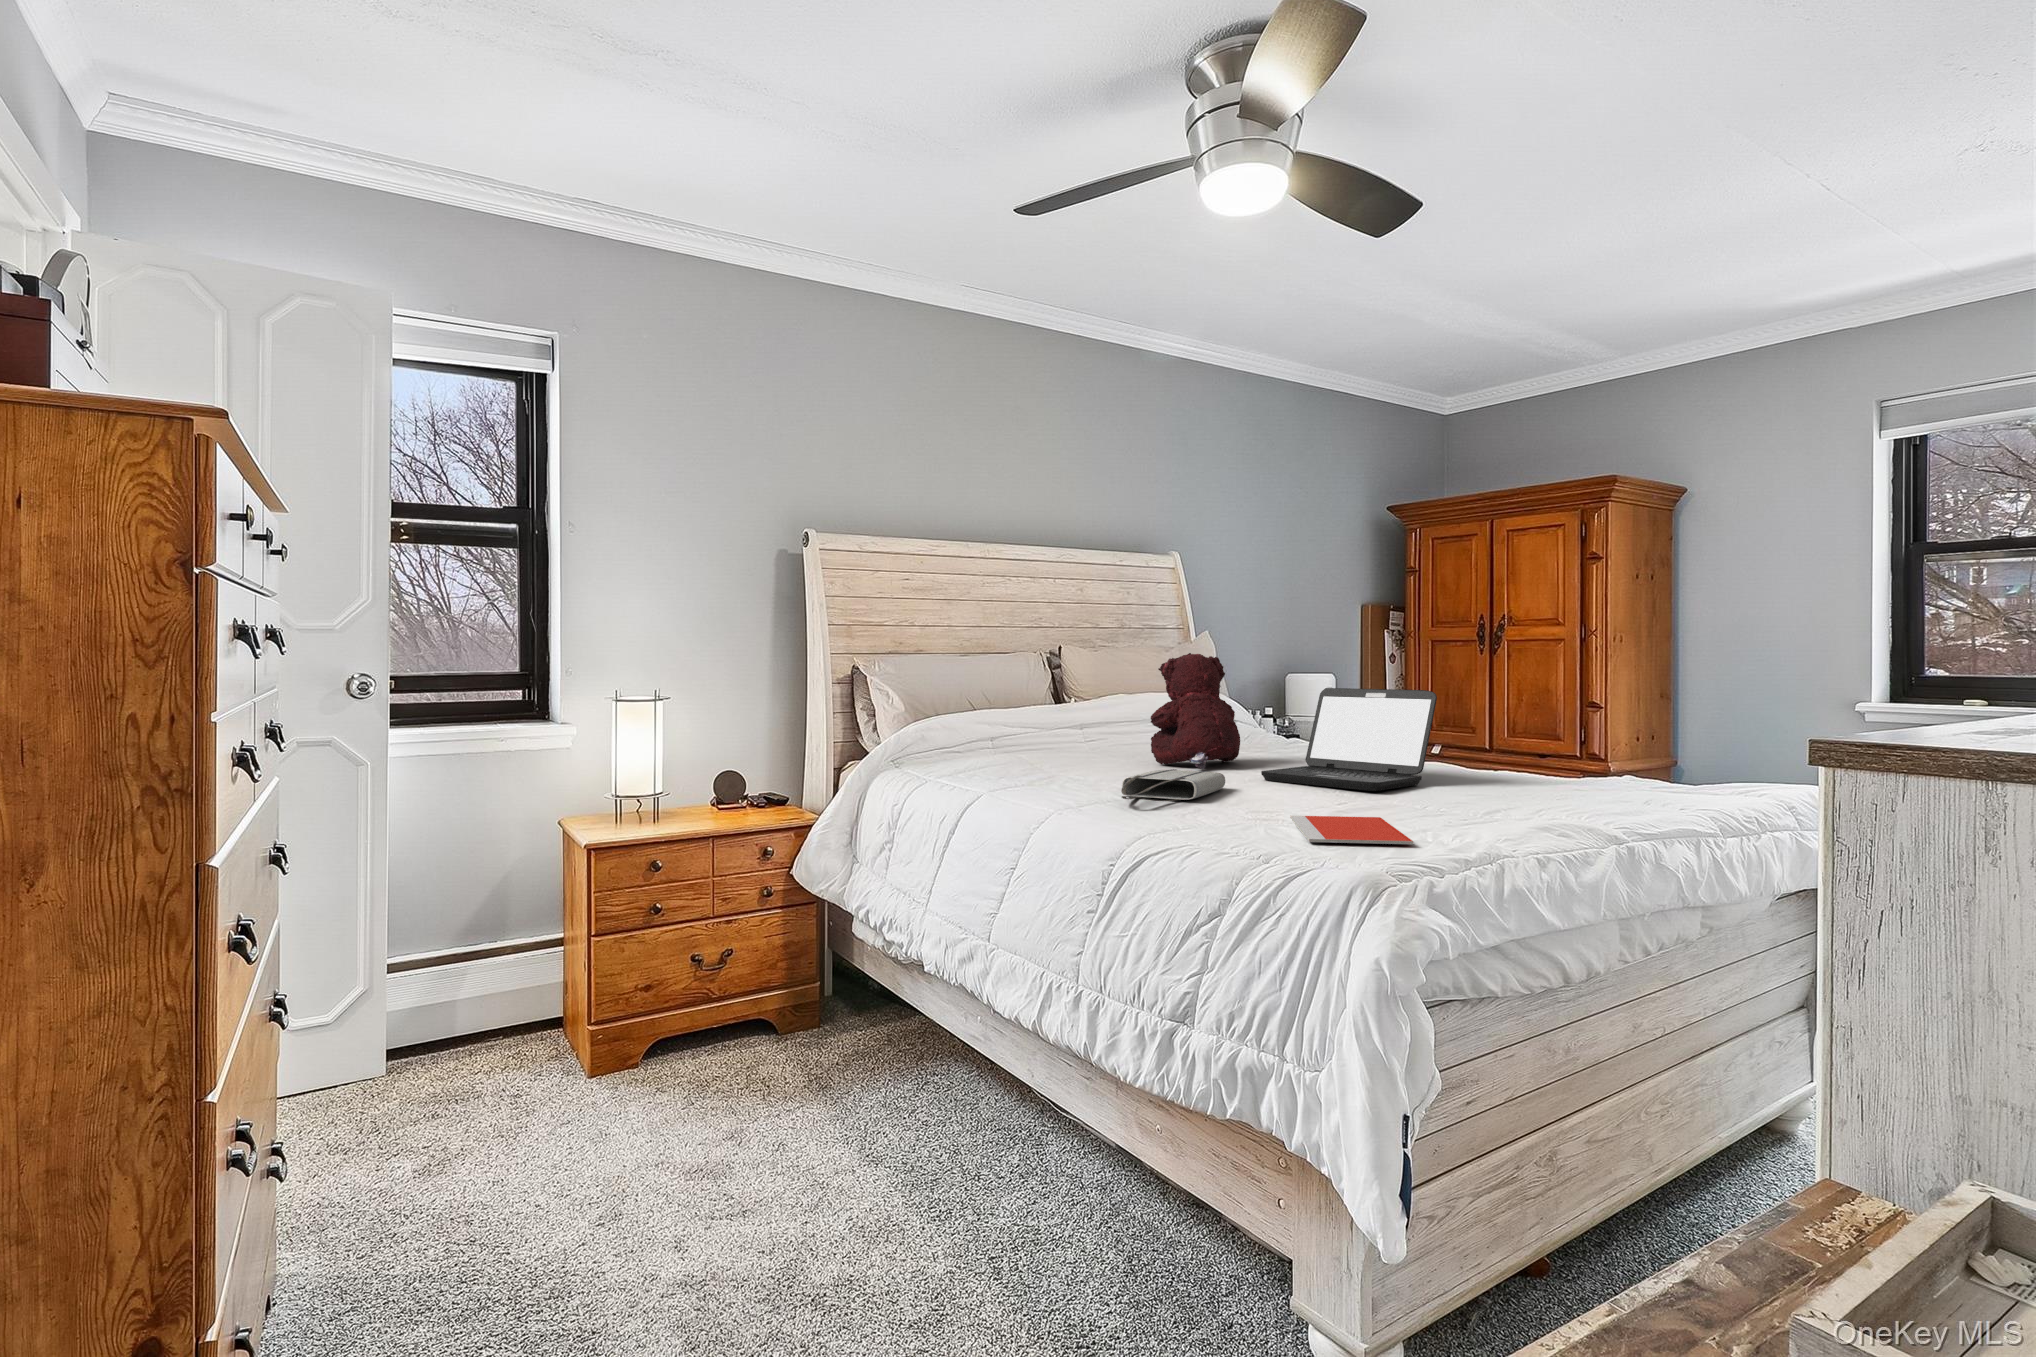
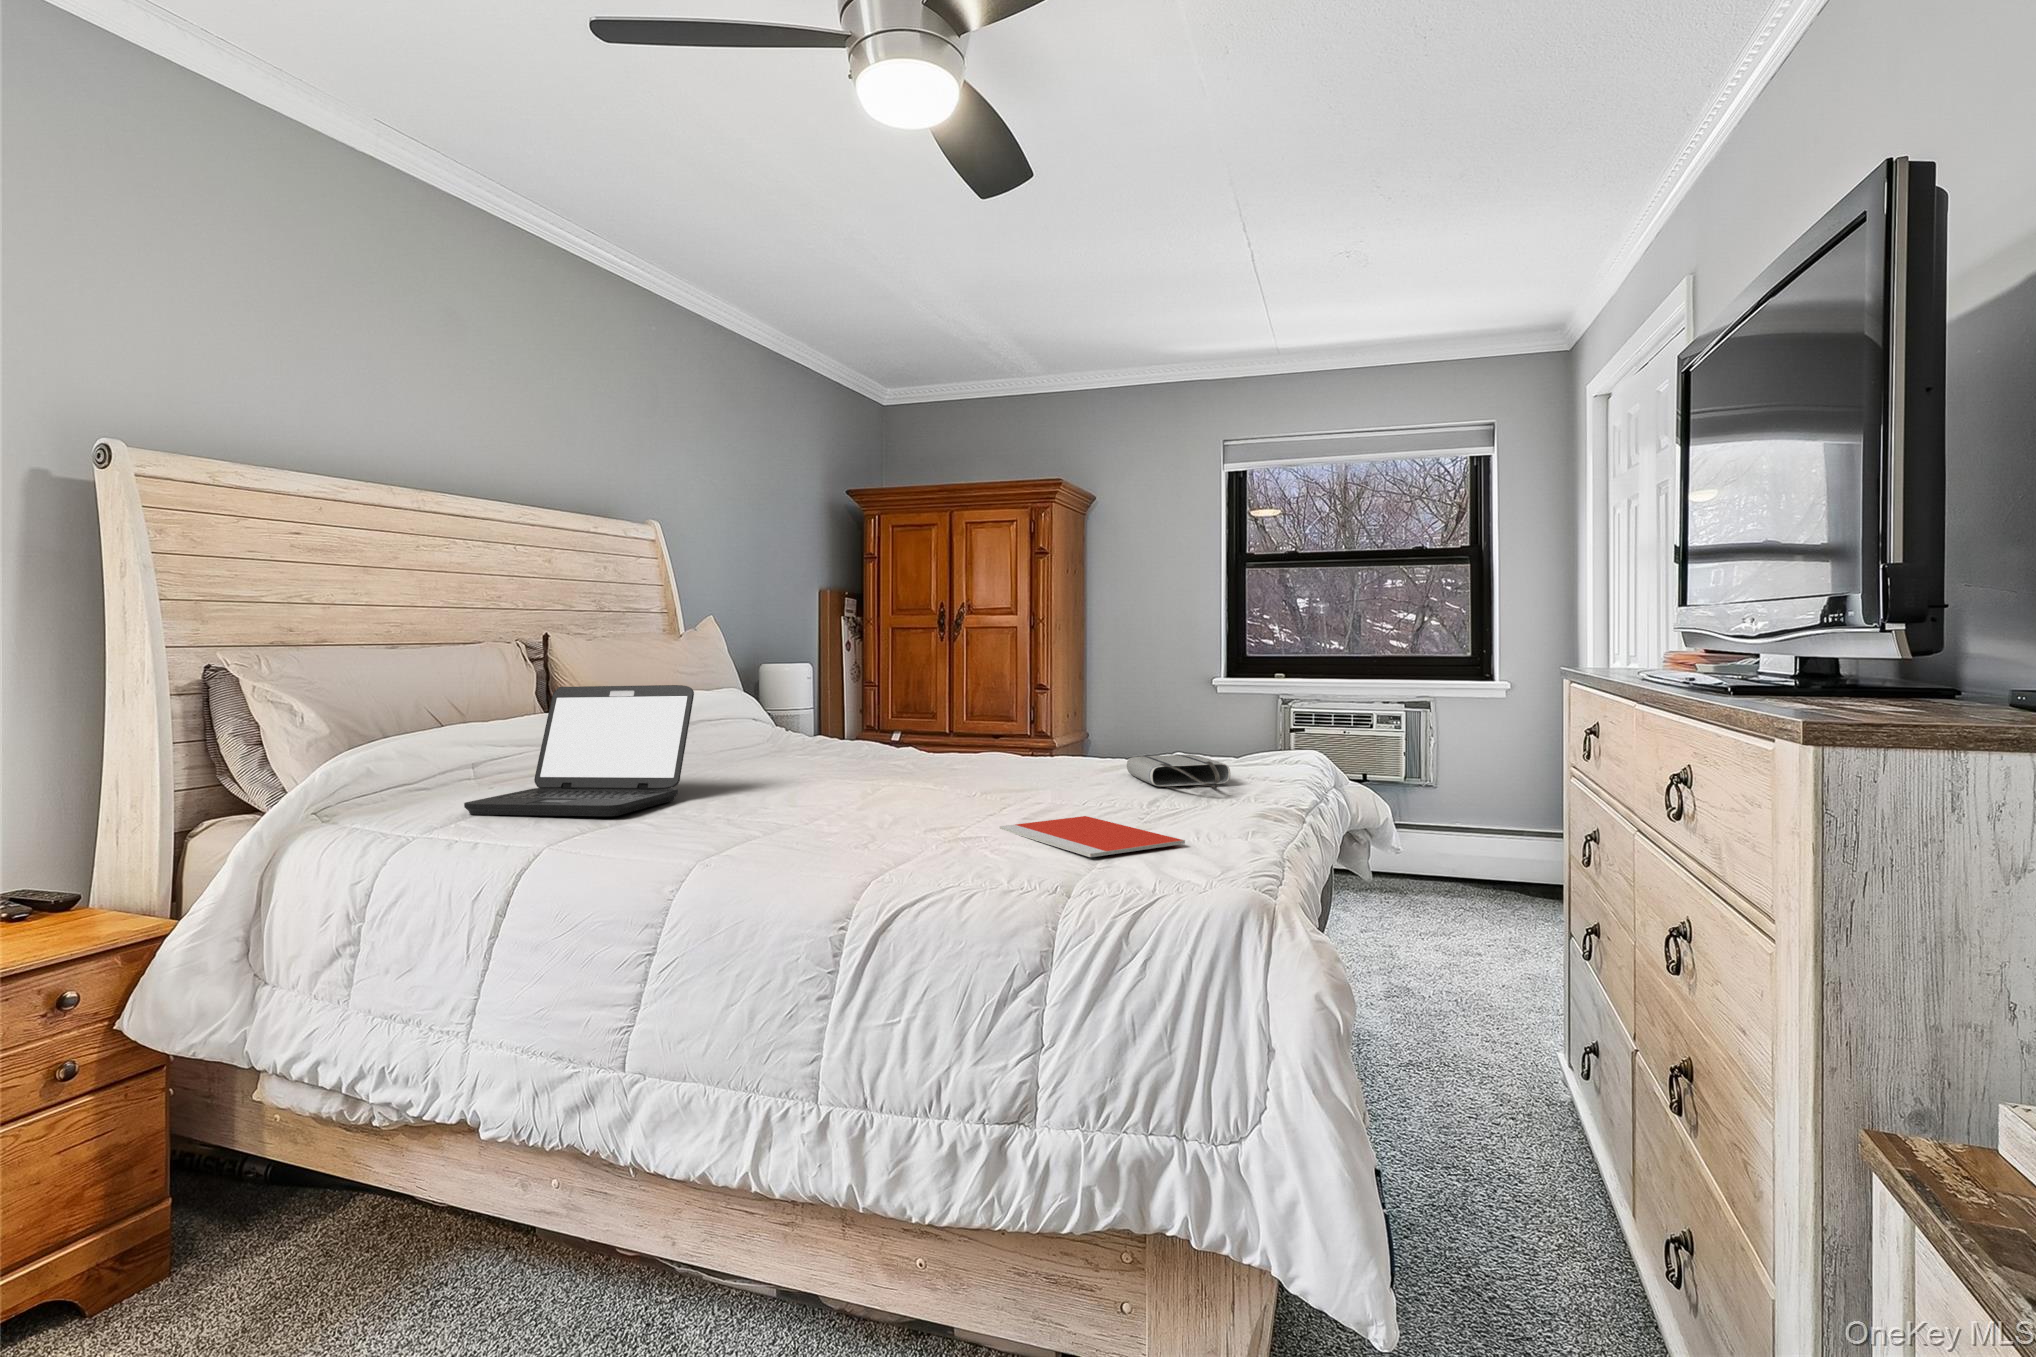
teddy bear: present [1151,653,1240,769] -> none [712,641,823,779]
laptop: present [1261,688,1437,791] -> present [464,685,694,816]
tote bag: present [1121,769,1225,801] -> present [1127,754,1230,789]

